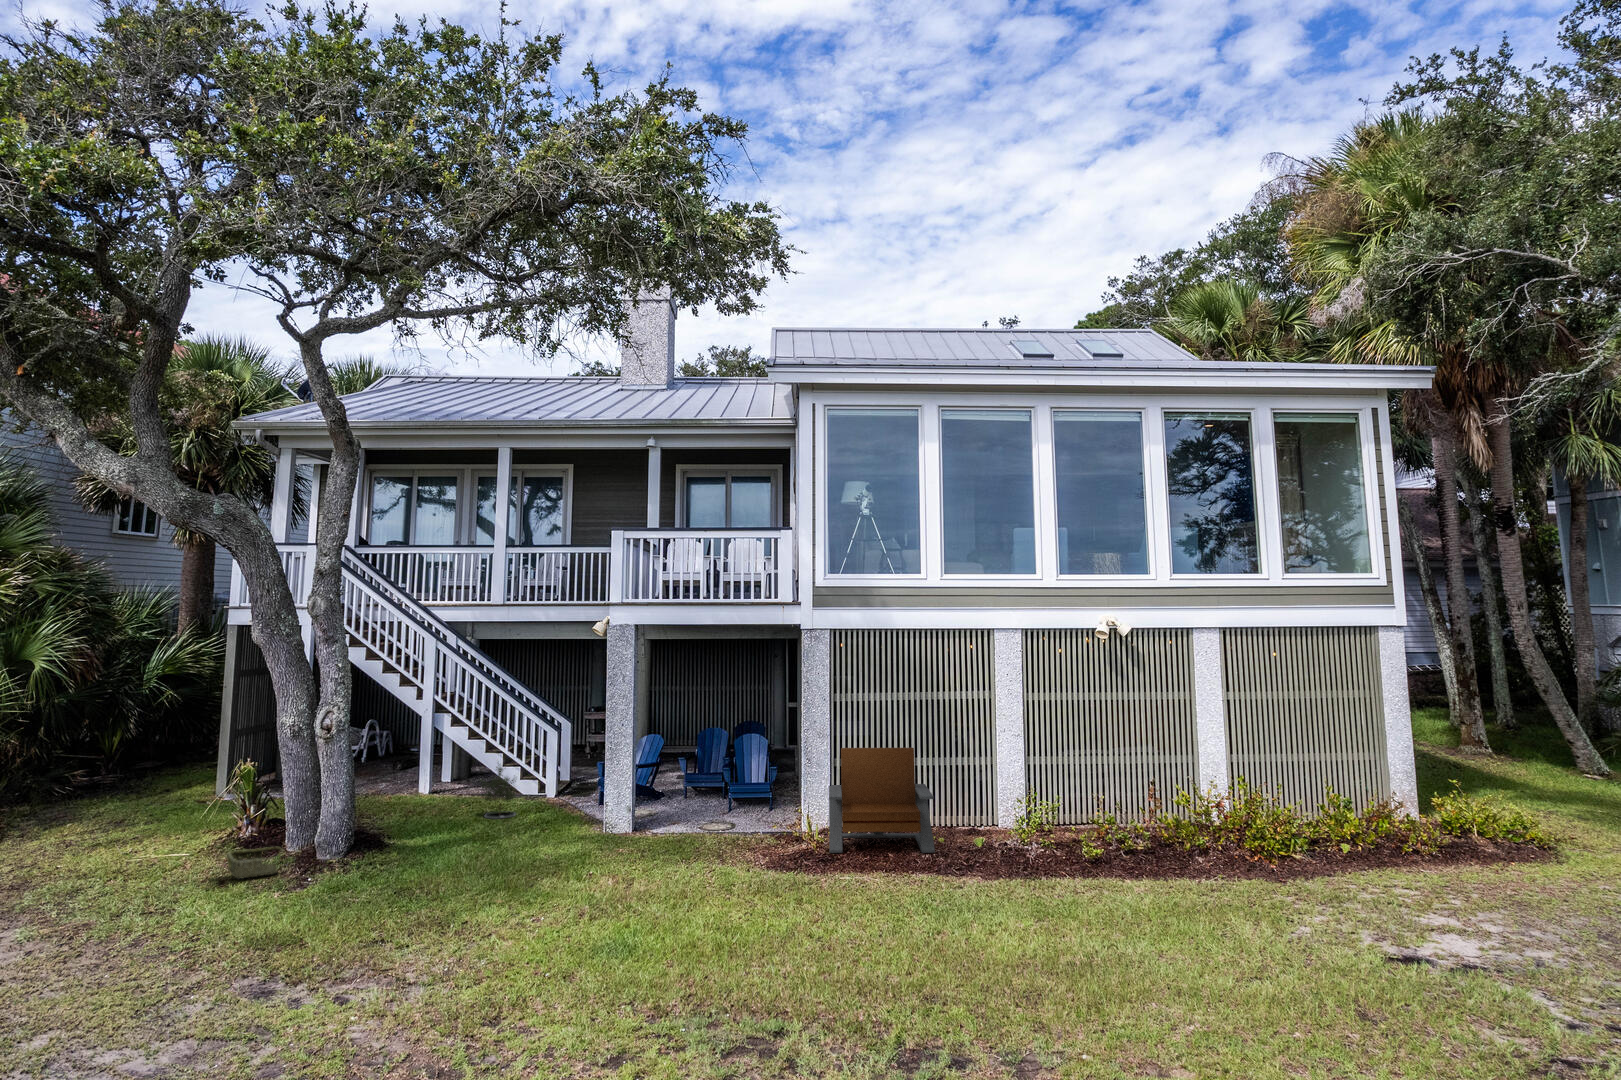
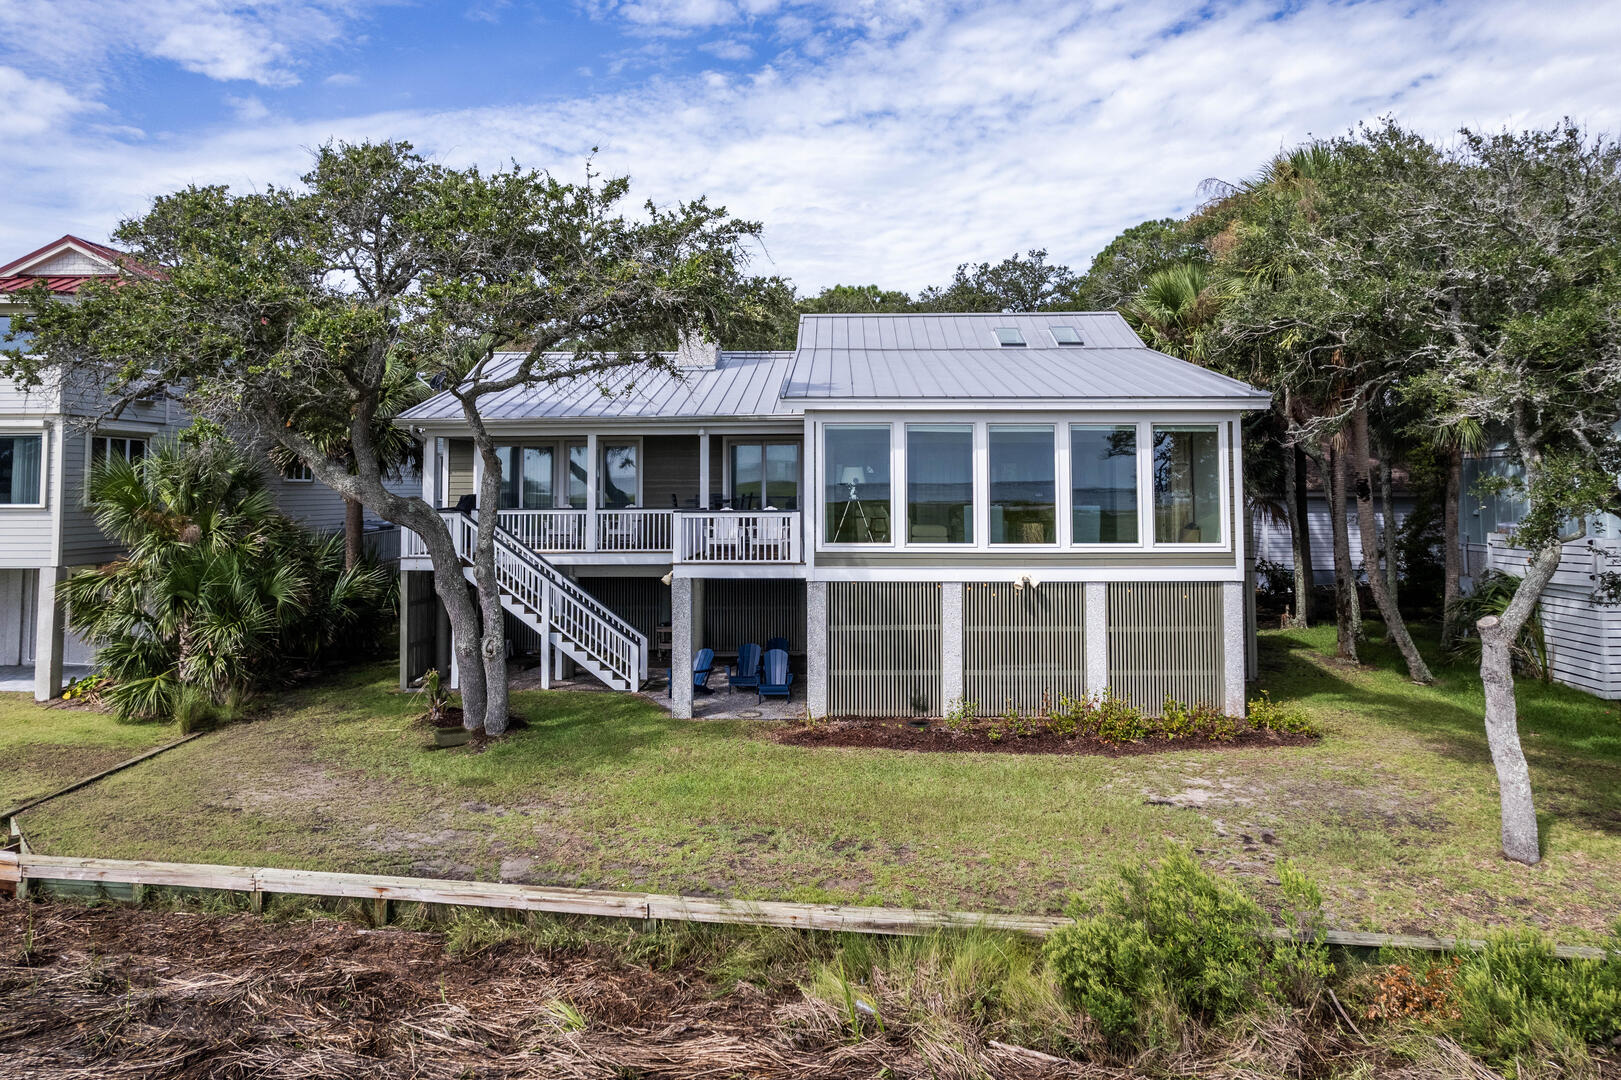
lounge chair: present [829,748,935,853] -> none [821,664,892,736]
potted tree: present [482,767,516,819] -> present [908,688,930,727]

